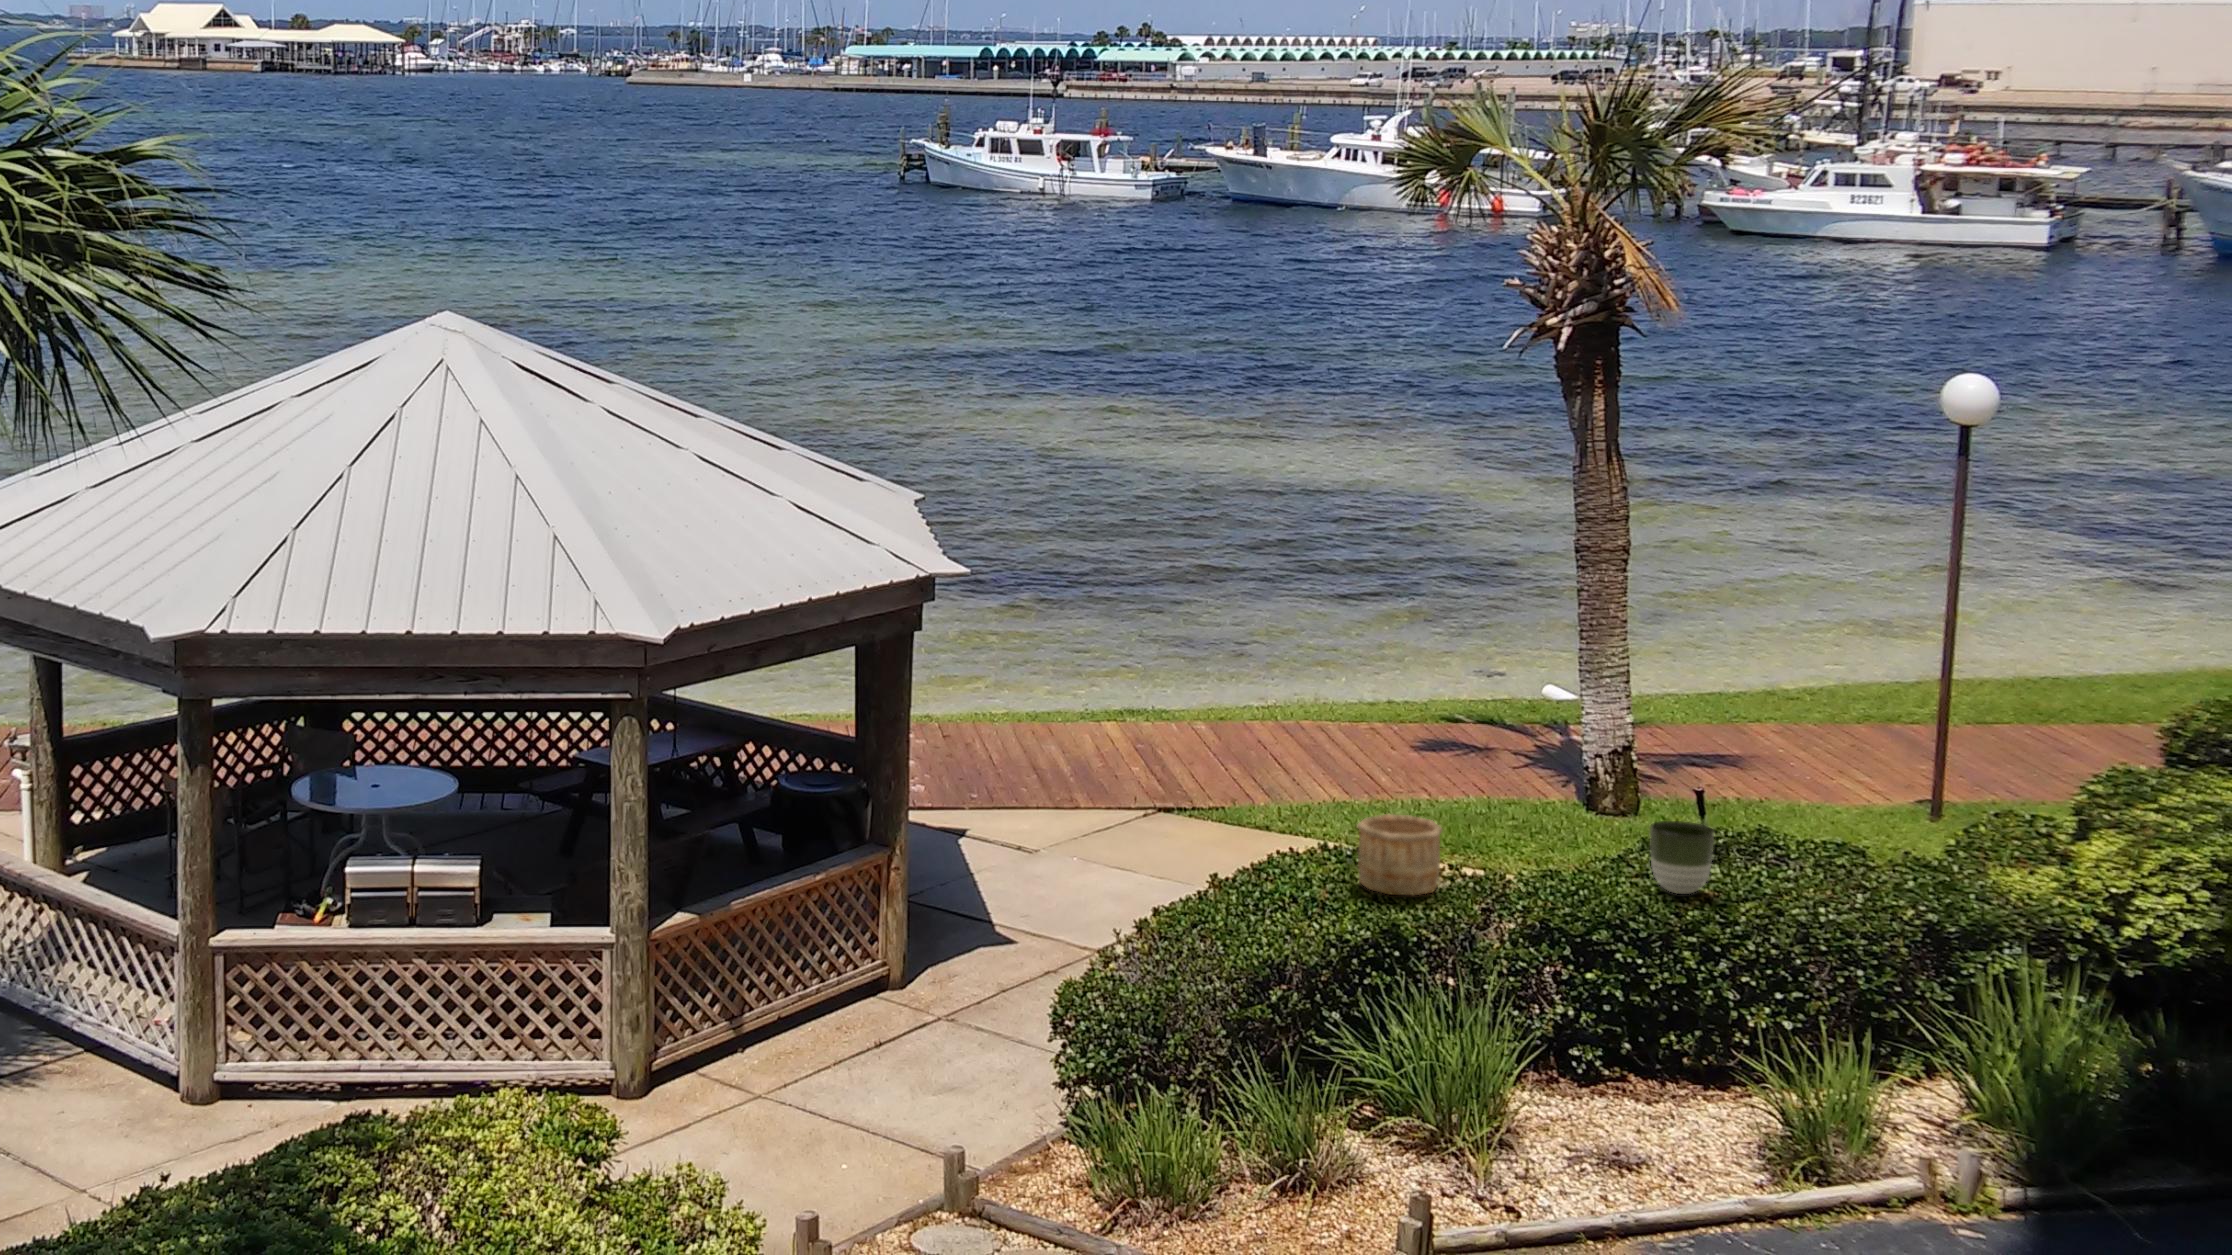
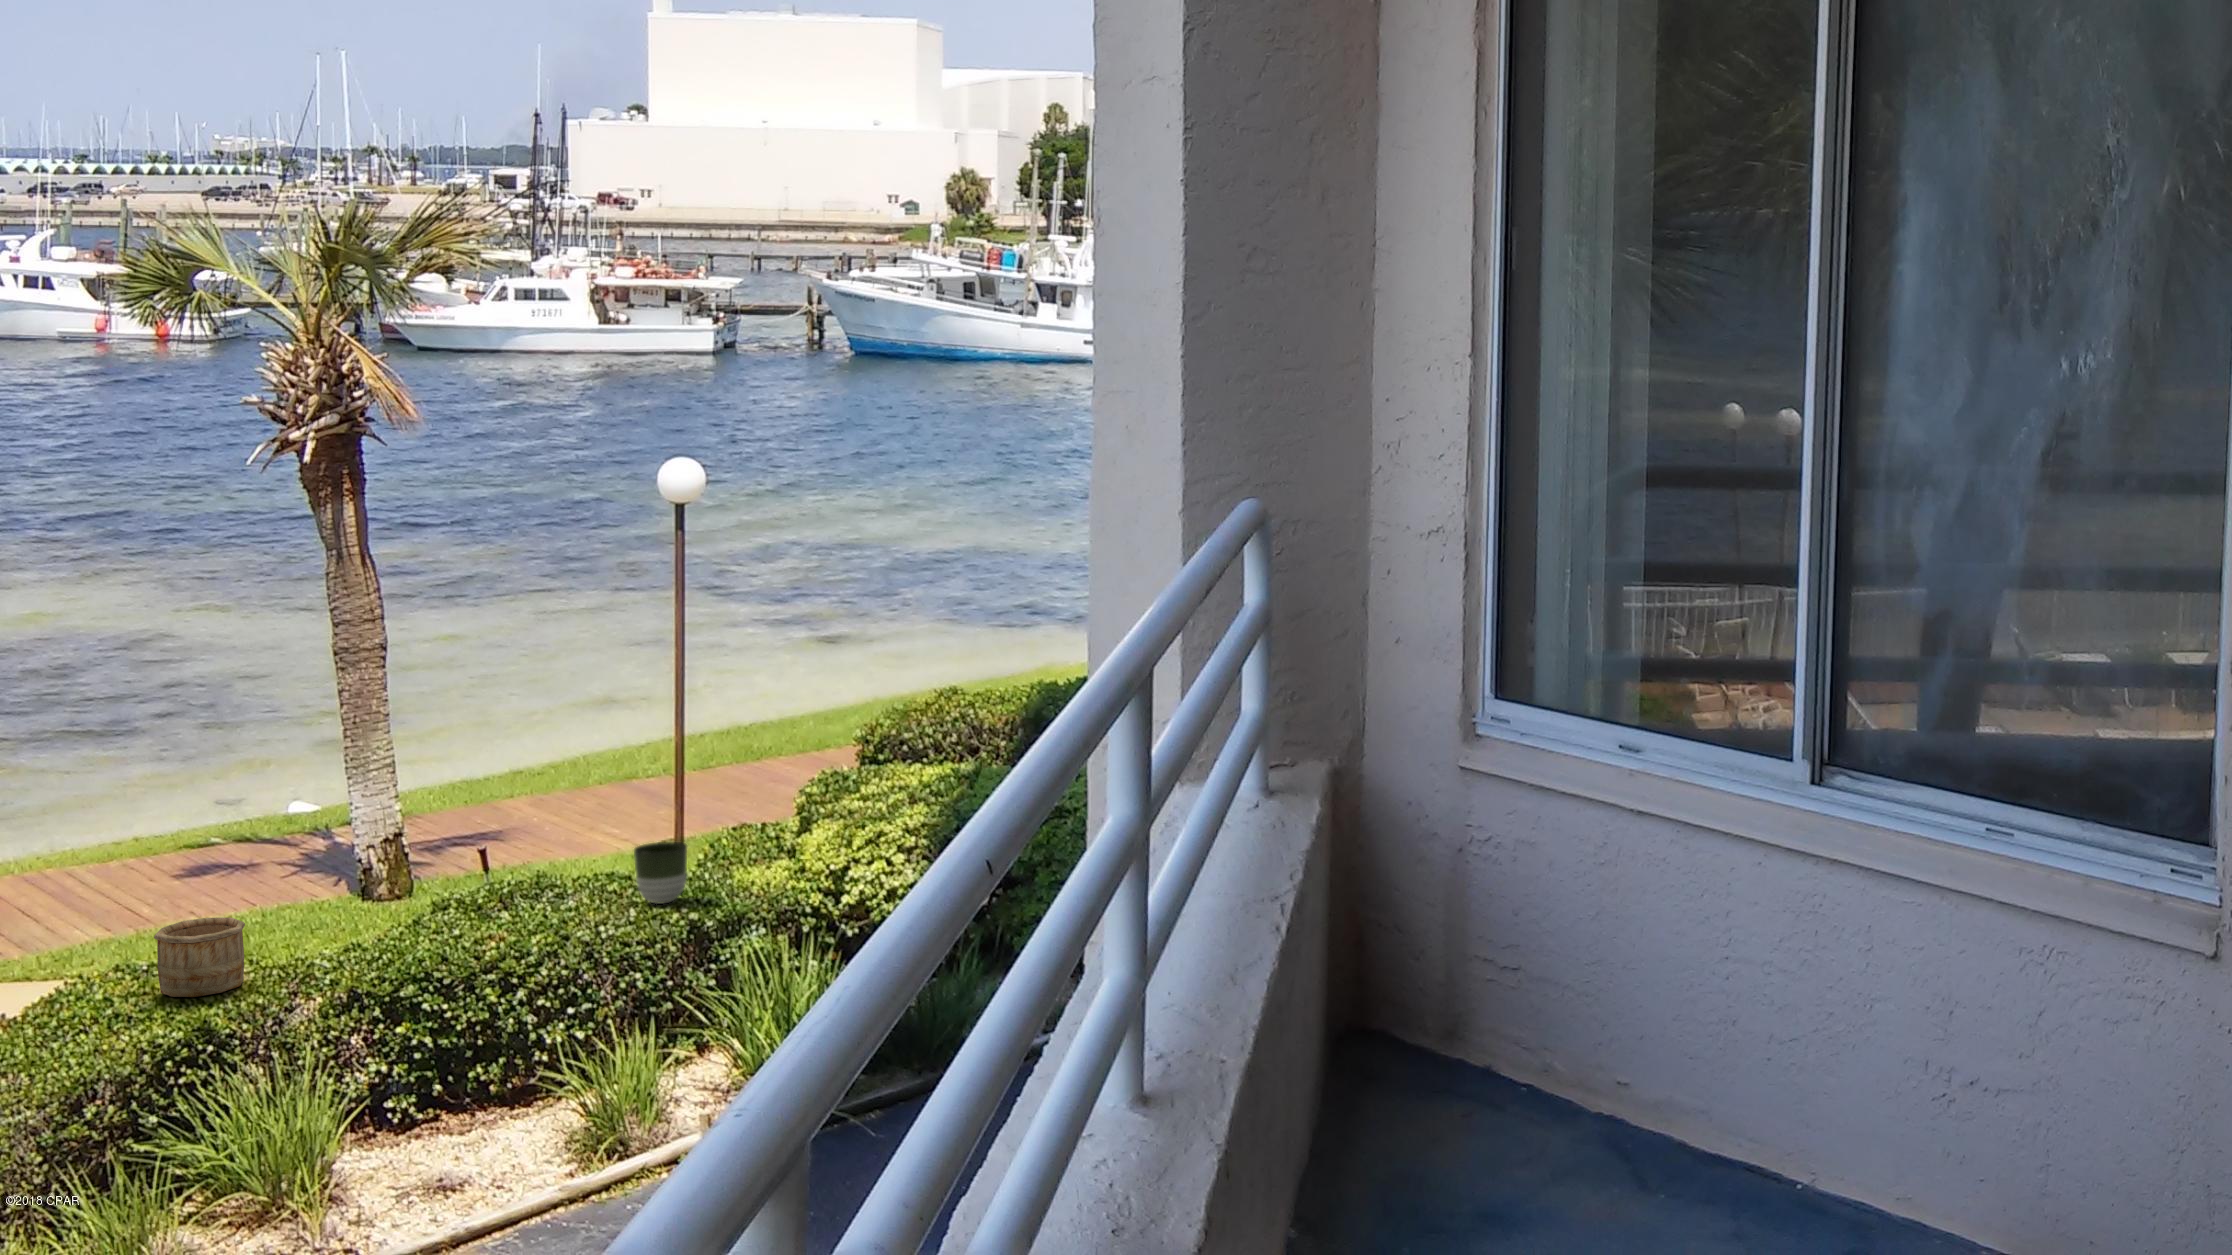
planter: present [1650,821,1714,894] -> present [634,842,687,904]

